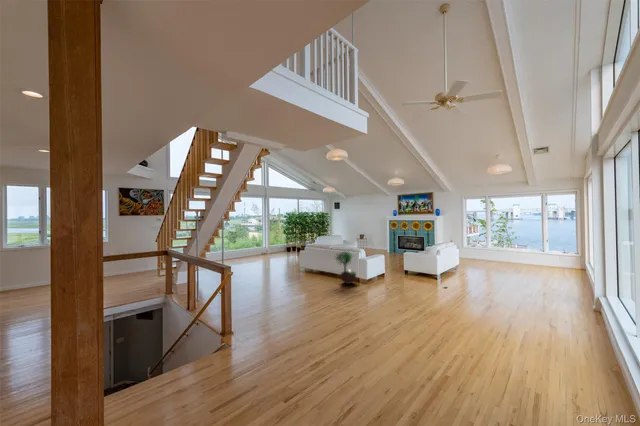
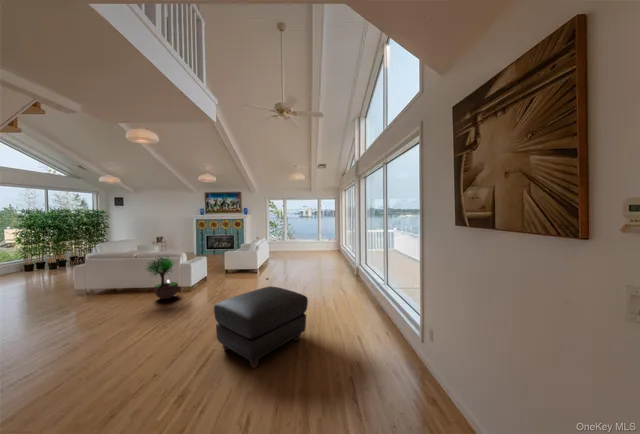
ottoman: none [356,286,432,342] -> present [214,286,308,368]

